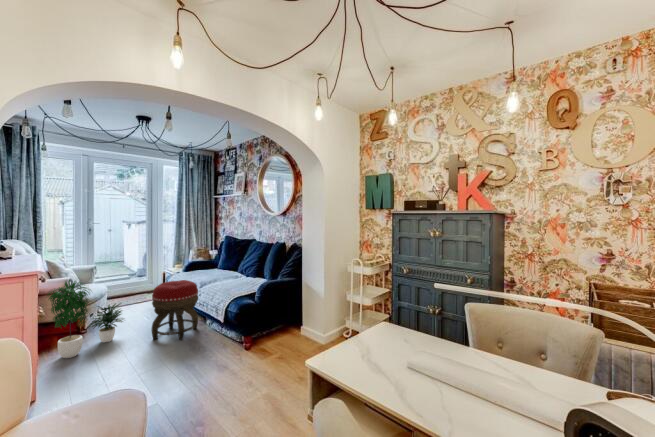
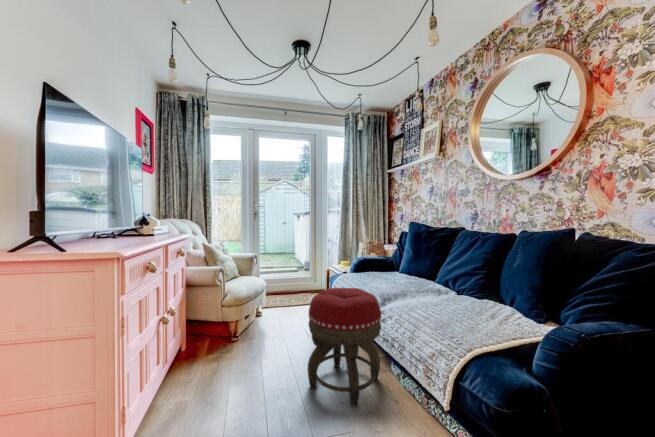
potted plant: present [48,280,123,358] -> none [167,271,275,396]

